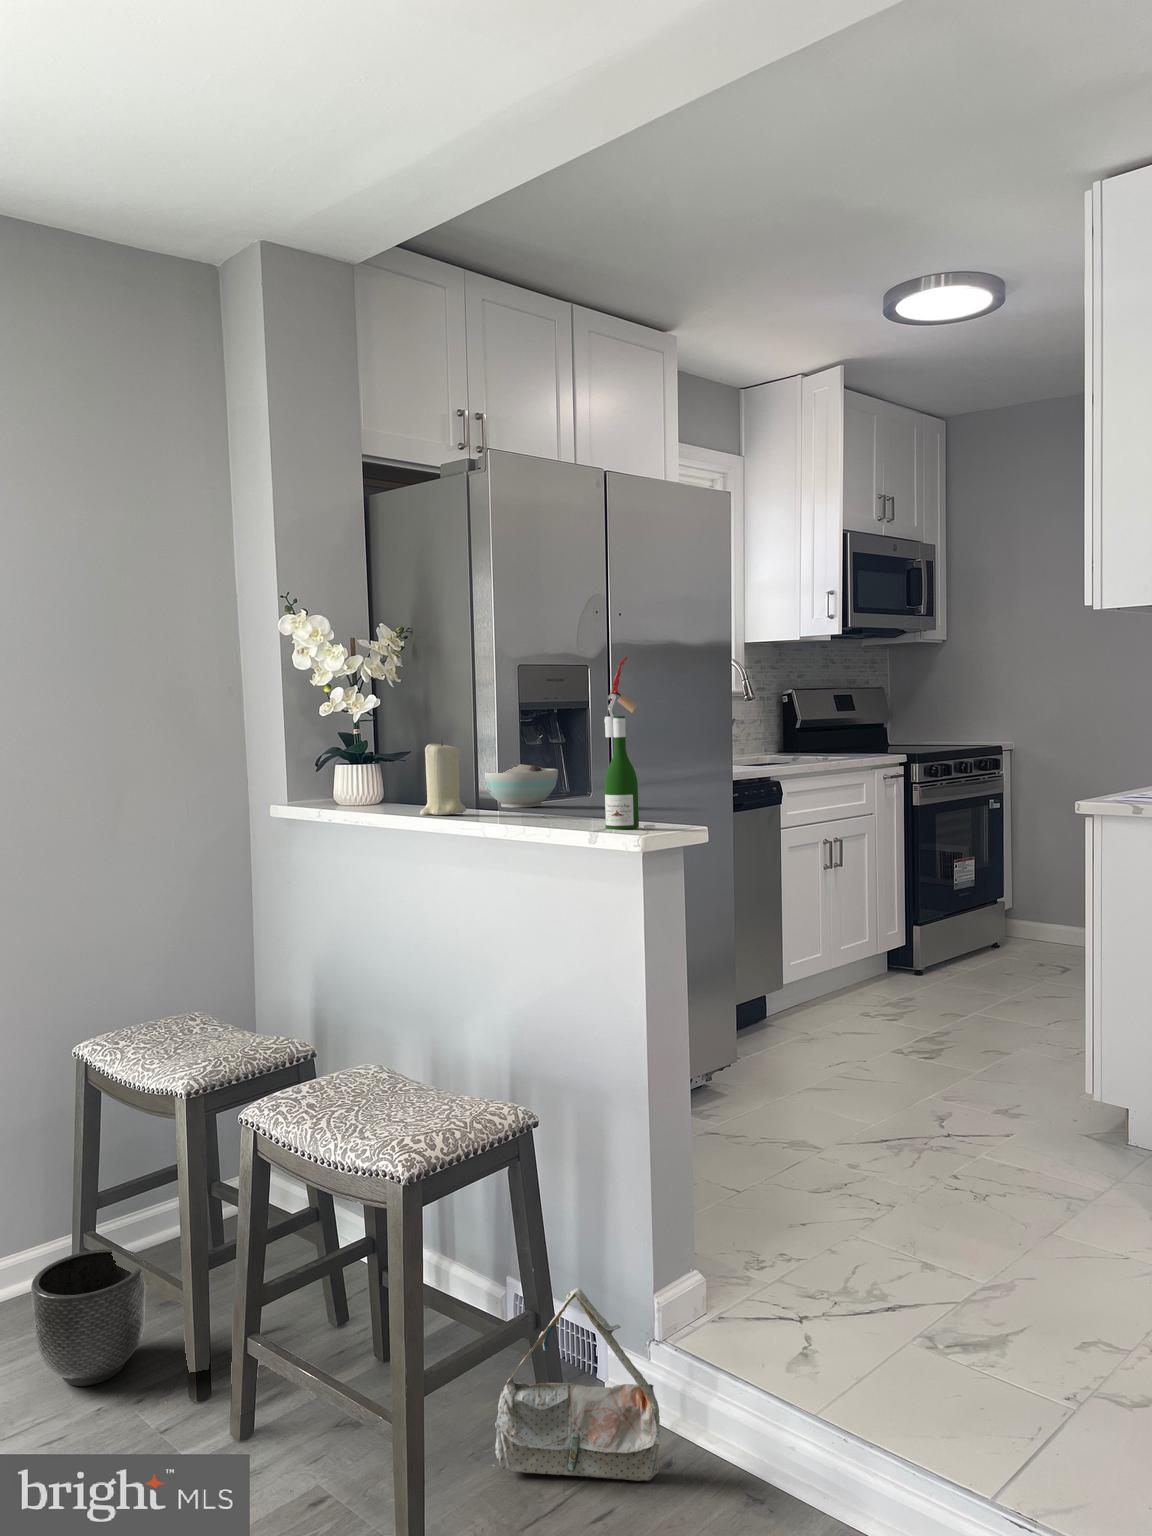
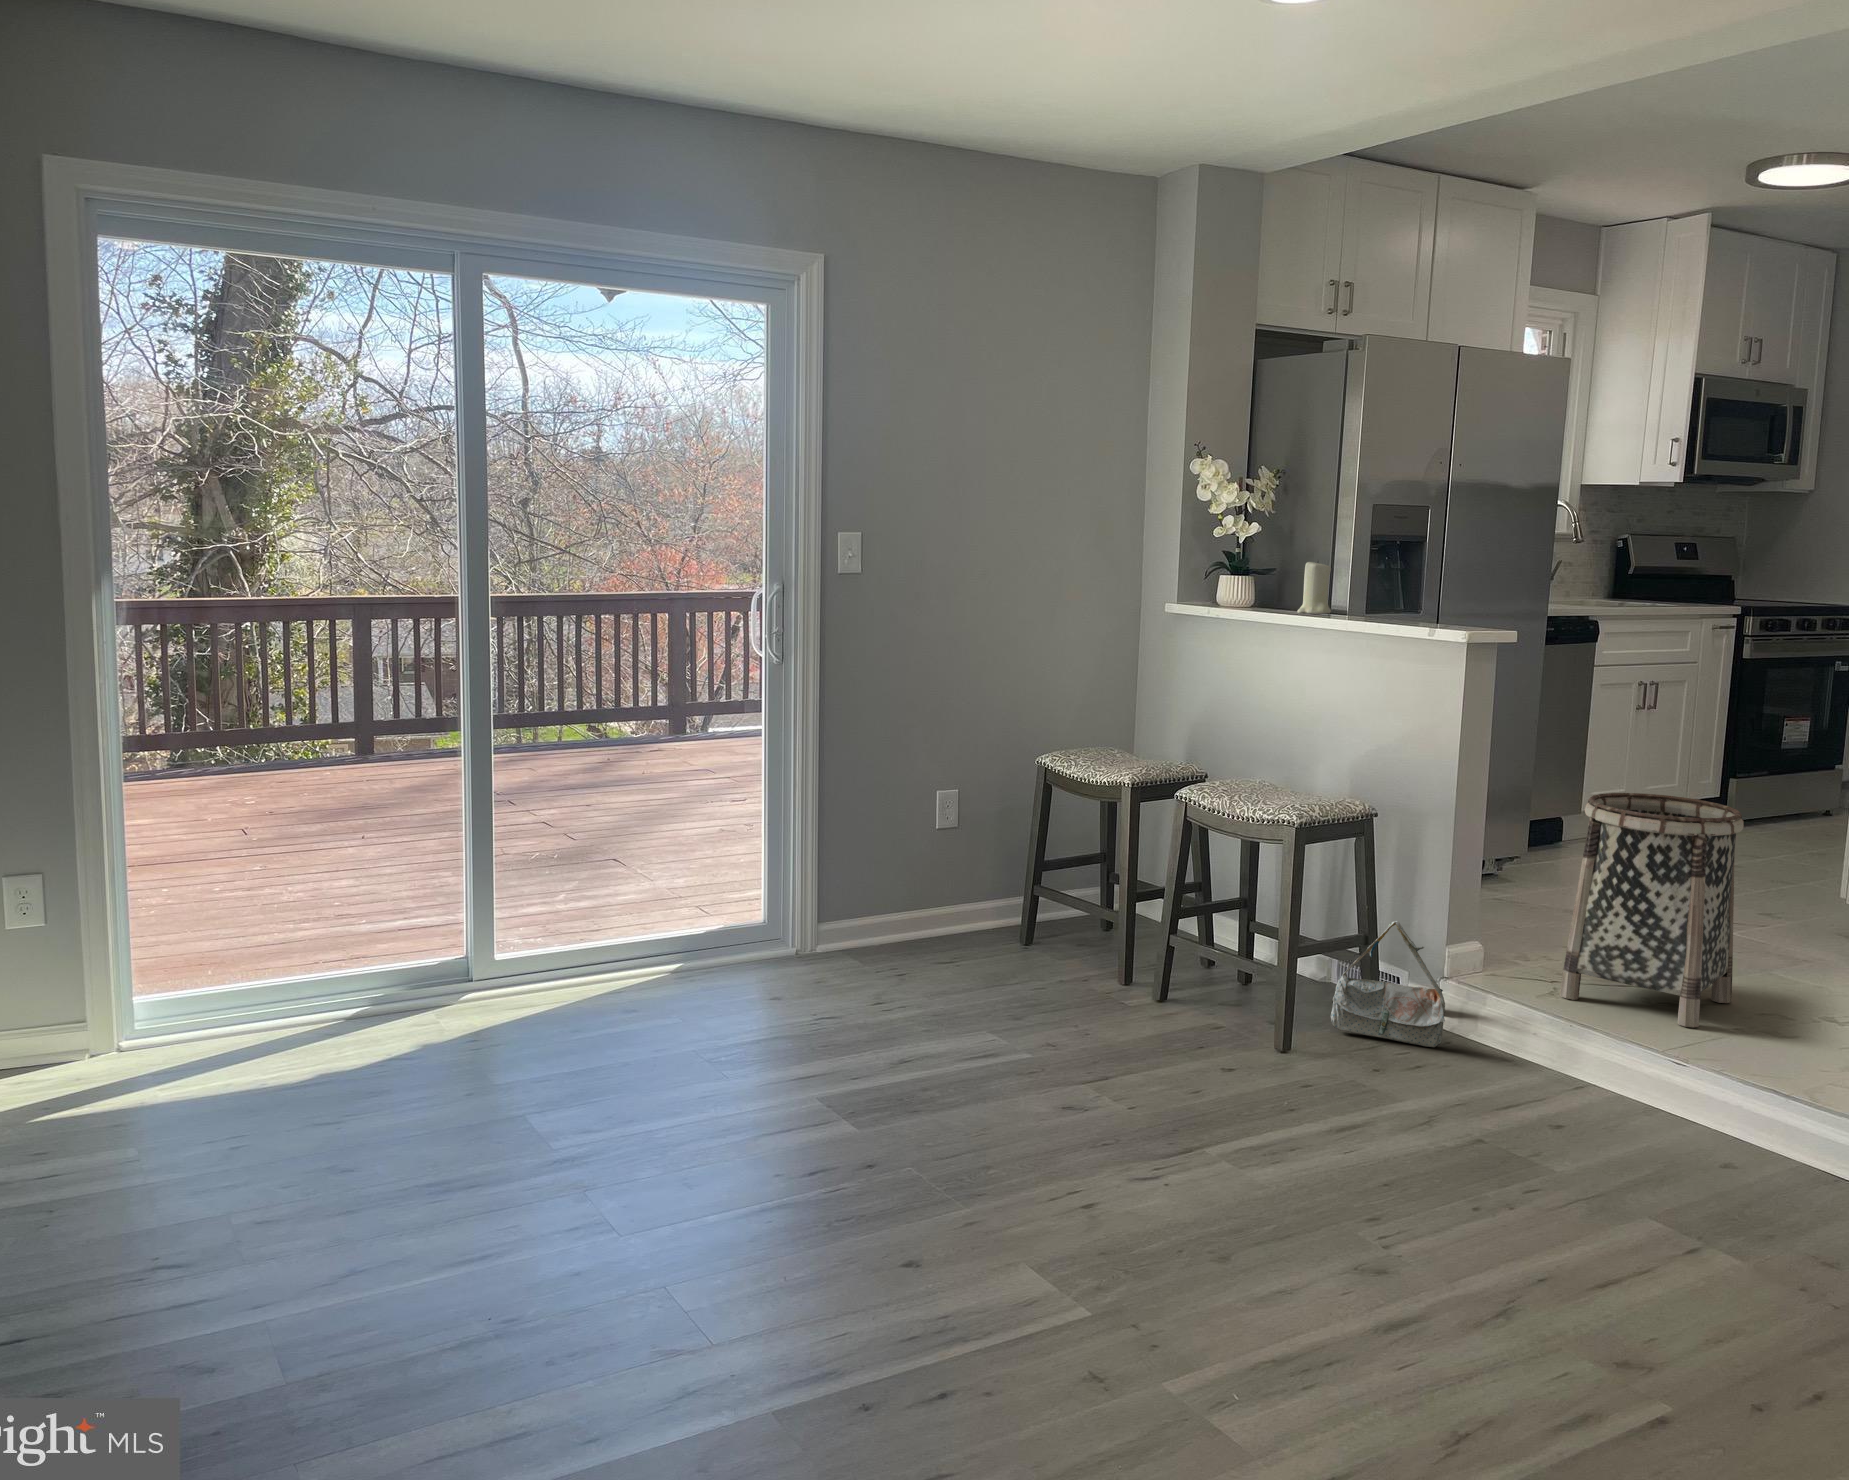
wine bottle: present [605,657,656,829] -> none [1443,508,1481,630]
bowl: present [485,764,558,807] -> none [1334,583,1397,617]
basket: none [809,1021,1015,1373] -> present [1560,793,1744,1027]
planter: present [31,1249,145,1386] -> none [1016,887,1085,964]

